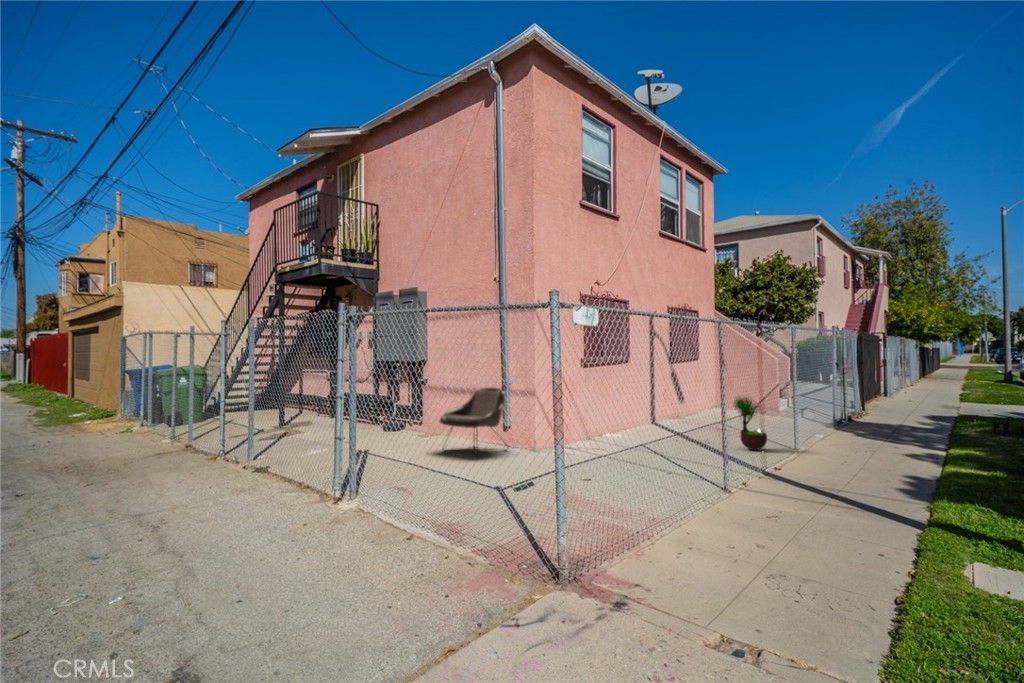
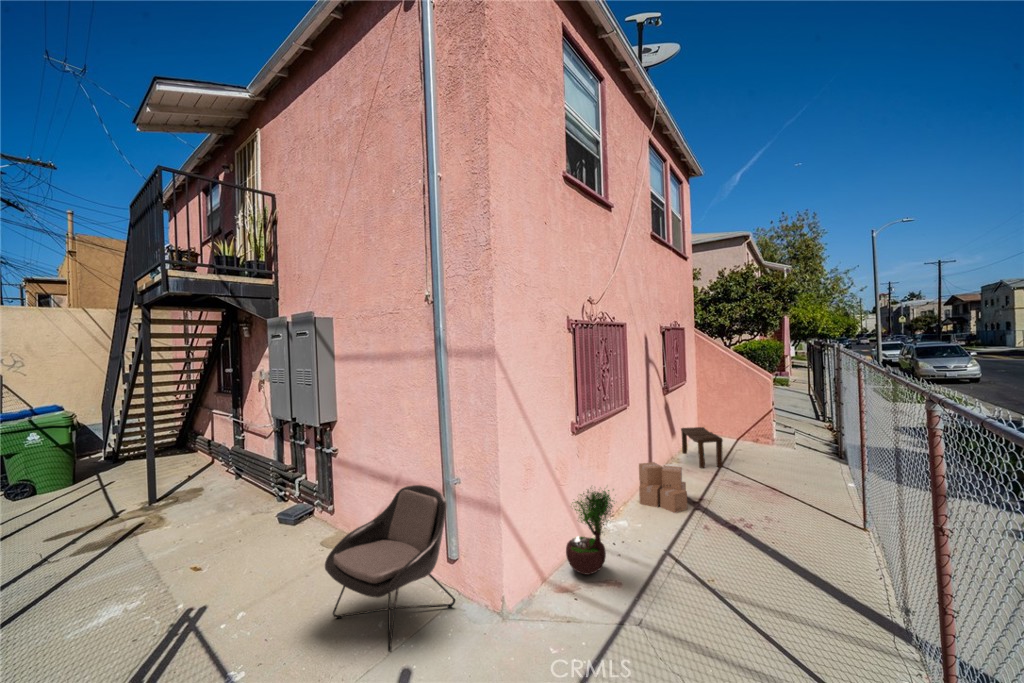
bench: none [688,395,715,423] -> present [681,427,723,468]
potted tree: present [734,397,767,450] -> present [566,490,615,575]
cardboard box: none [635,405,671,435] -> present [639,462,687,513]

